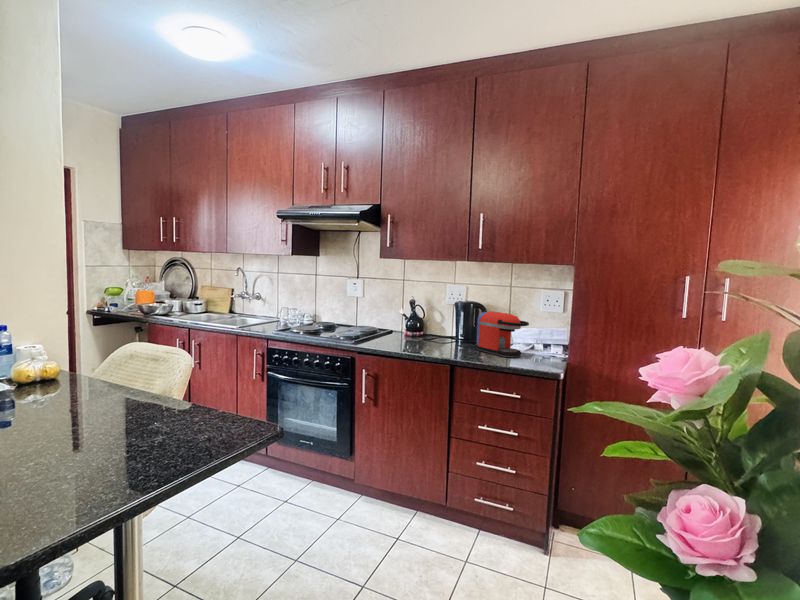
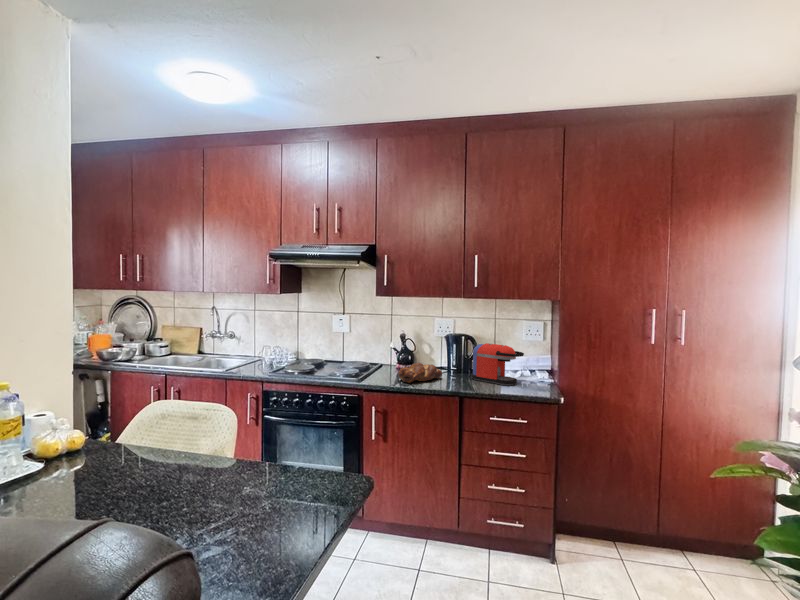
bread loaf: none [395,329,443,348] -> present [398,363,442,383]

